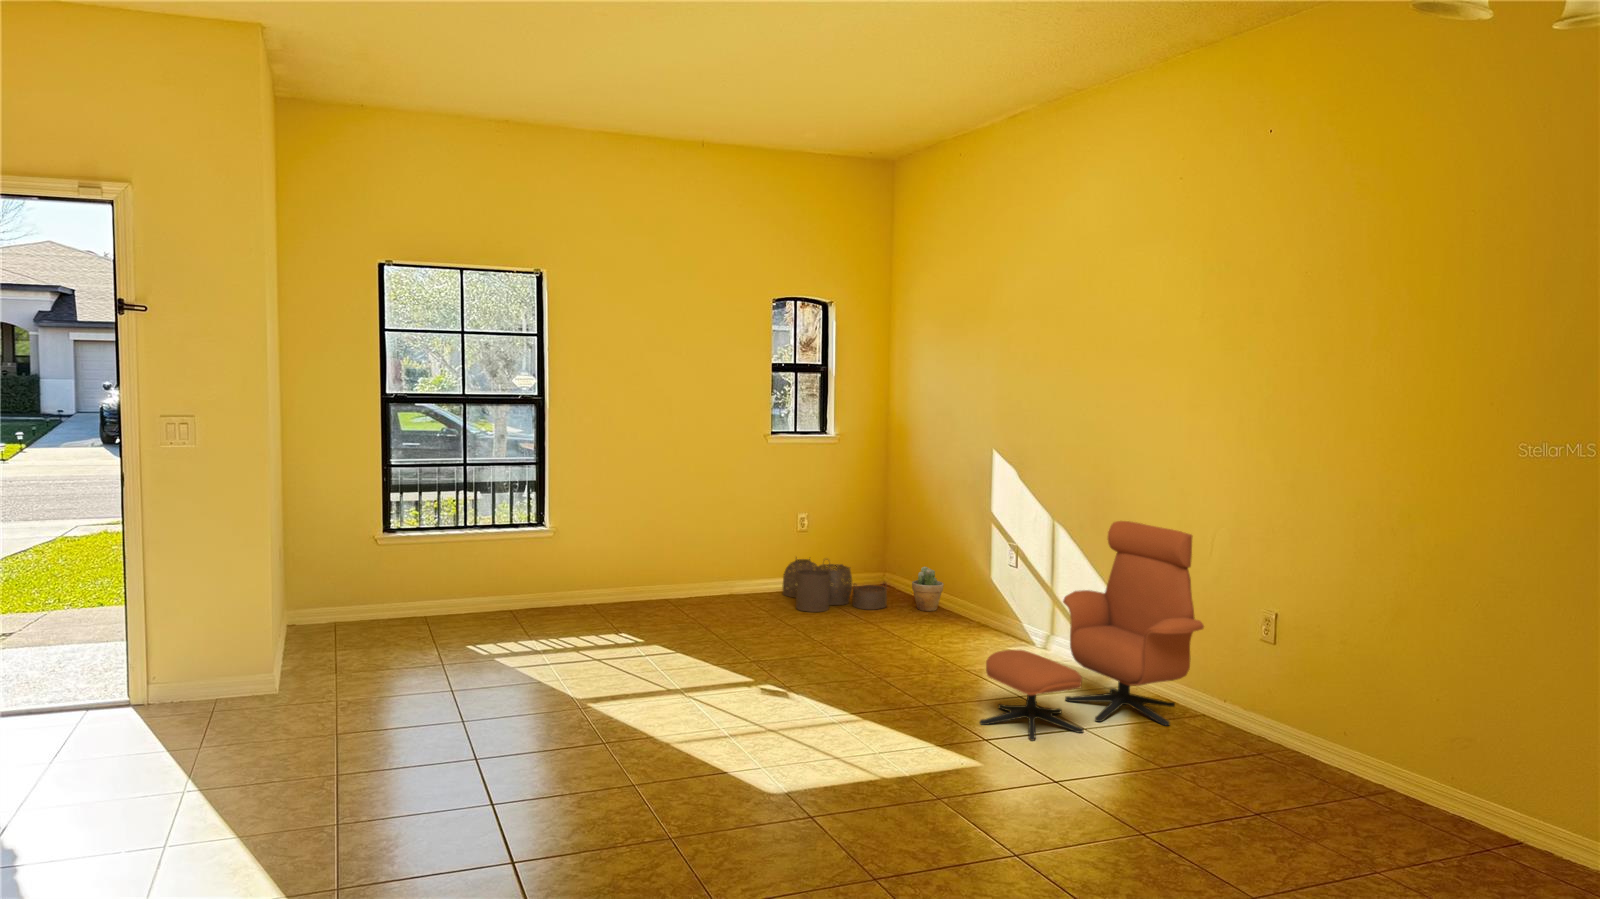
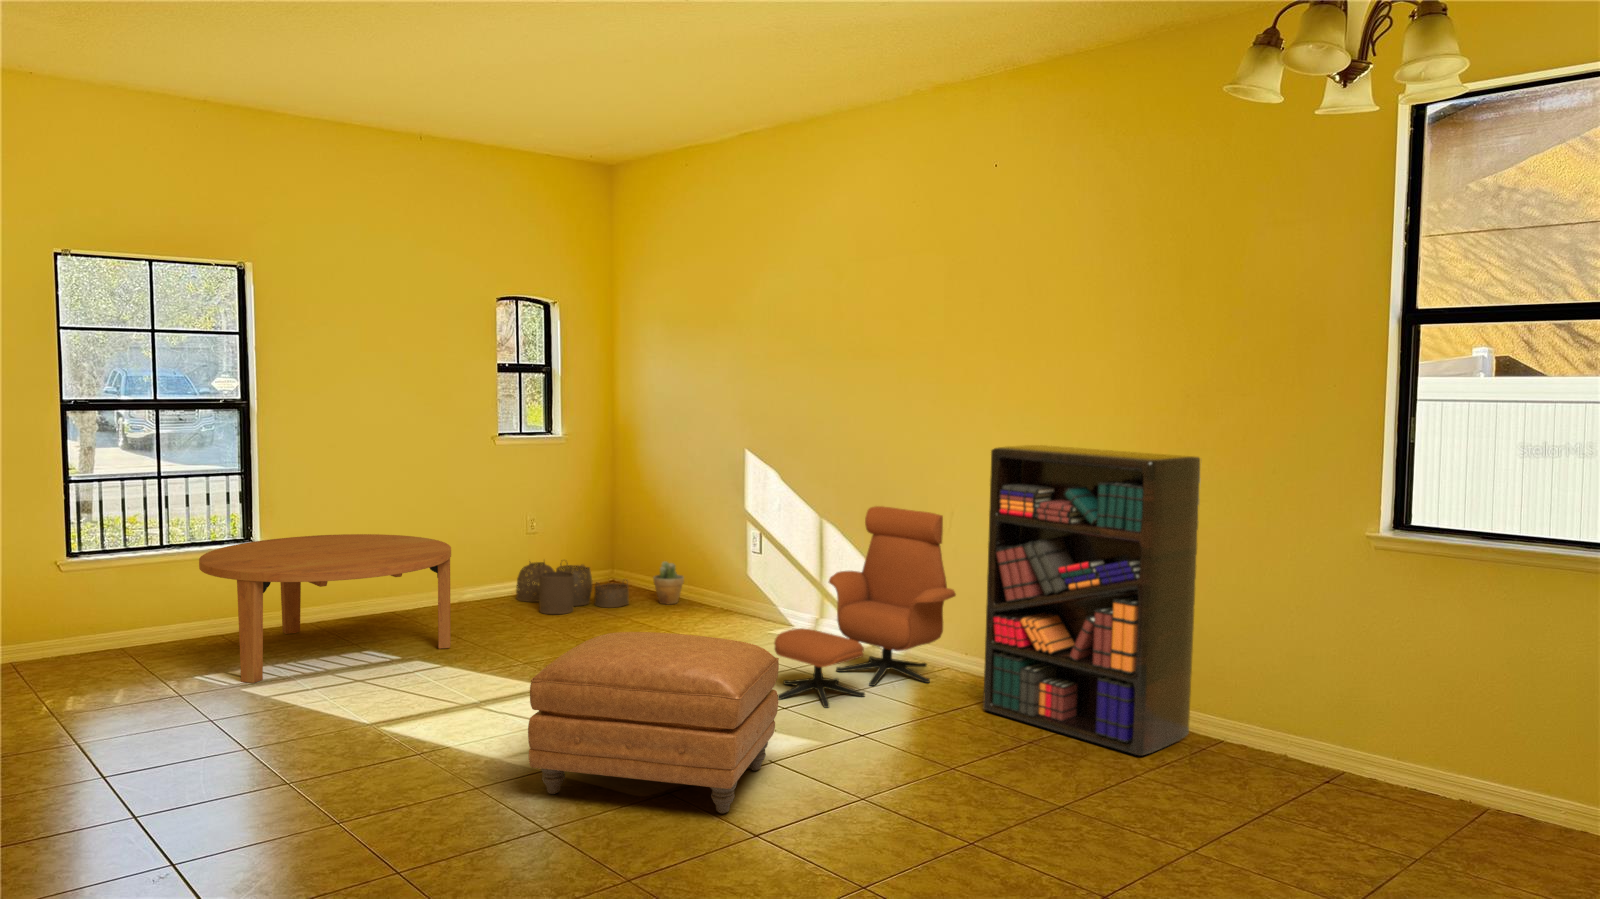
bookshelf: none [1218,456,1515,854] -> present [983,445,1200,756]
coffee table: none [480,521,699,652] -> present [199,534,451,683]
ottoman: none [669,637,942,845] -> present [528,632,779,814]

